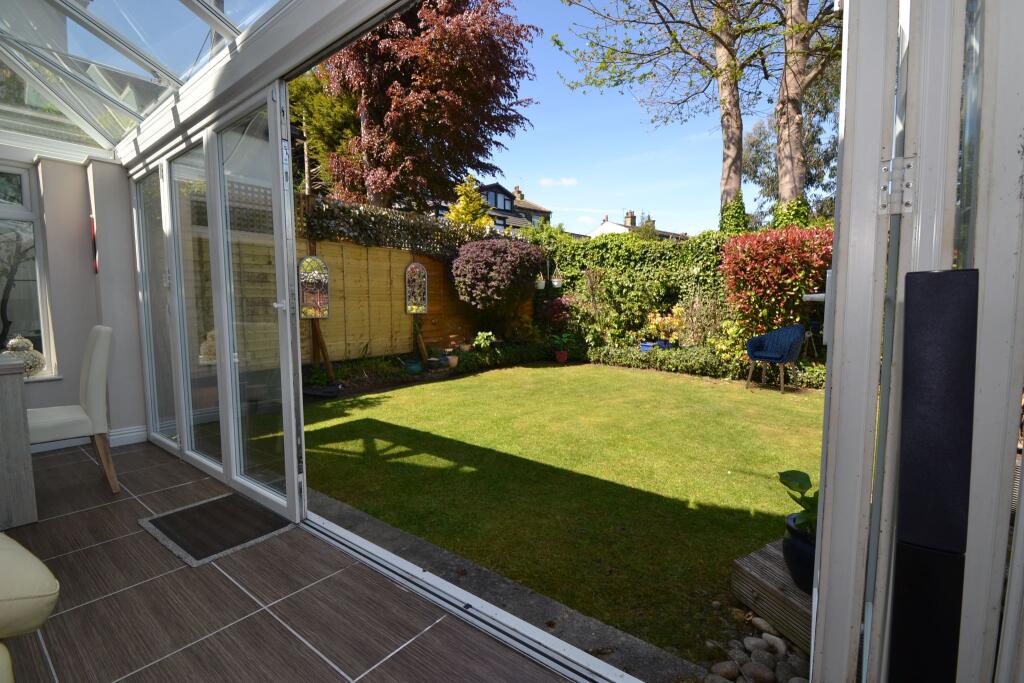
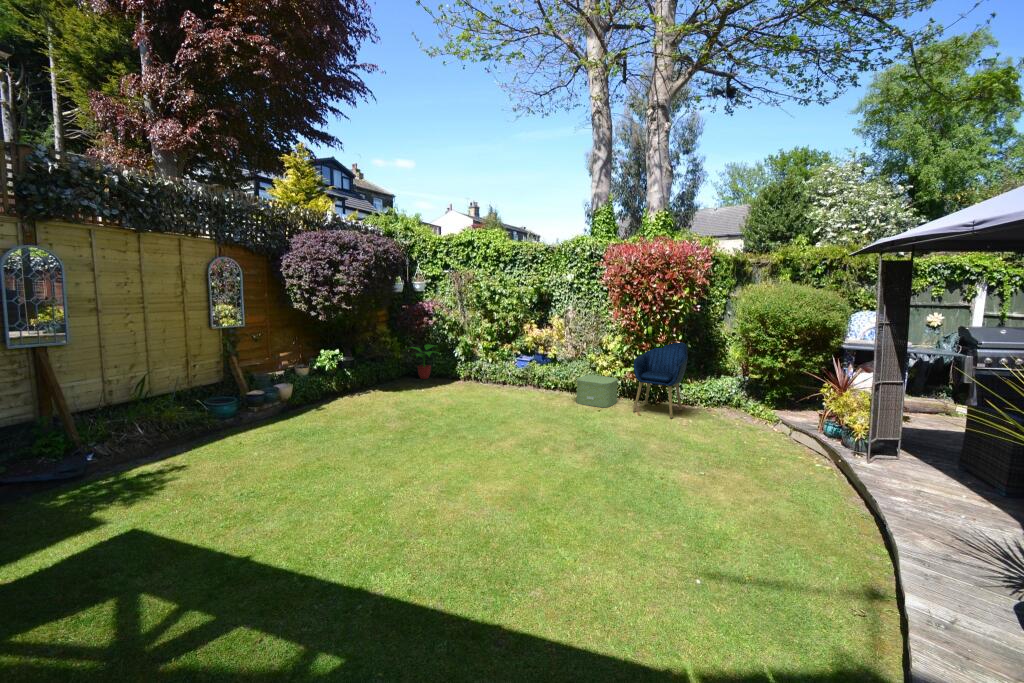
storage box: none [693,357,735,384] -> present [577,375,618,407]

